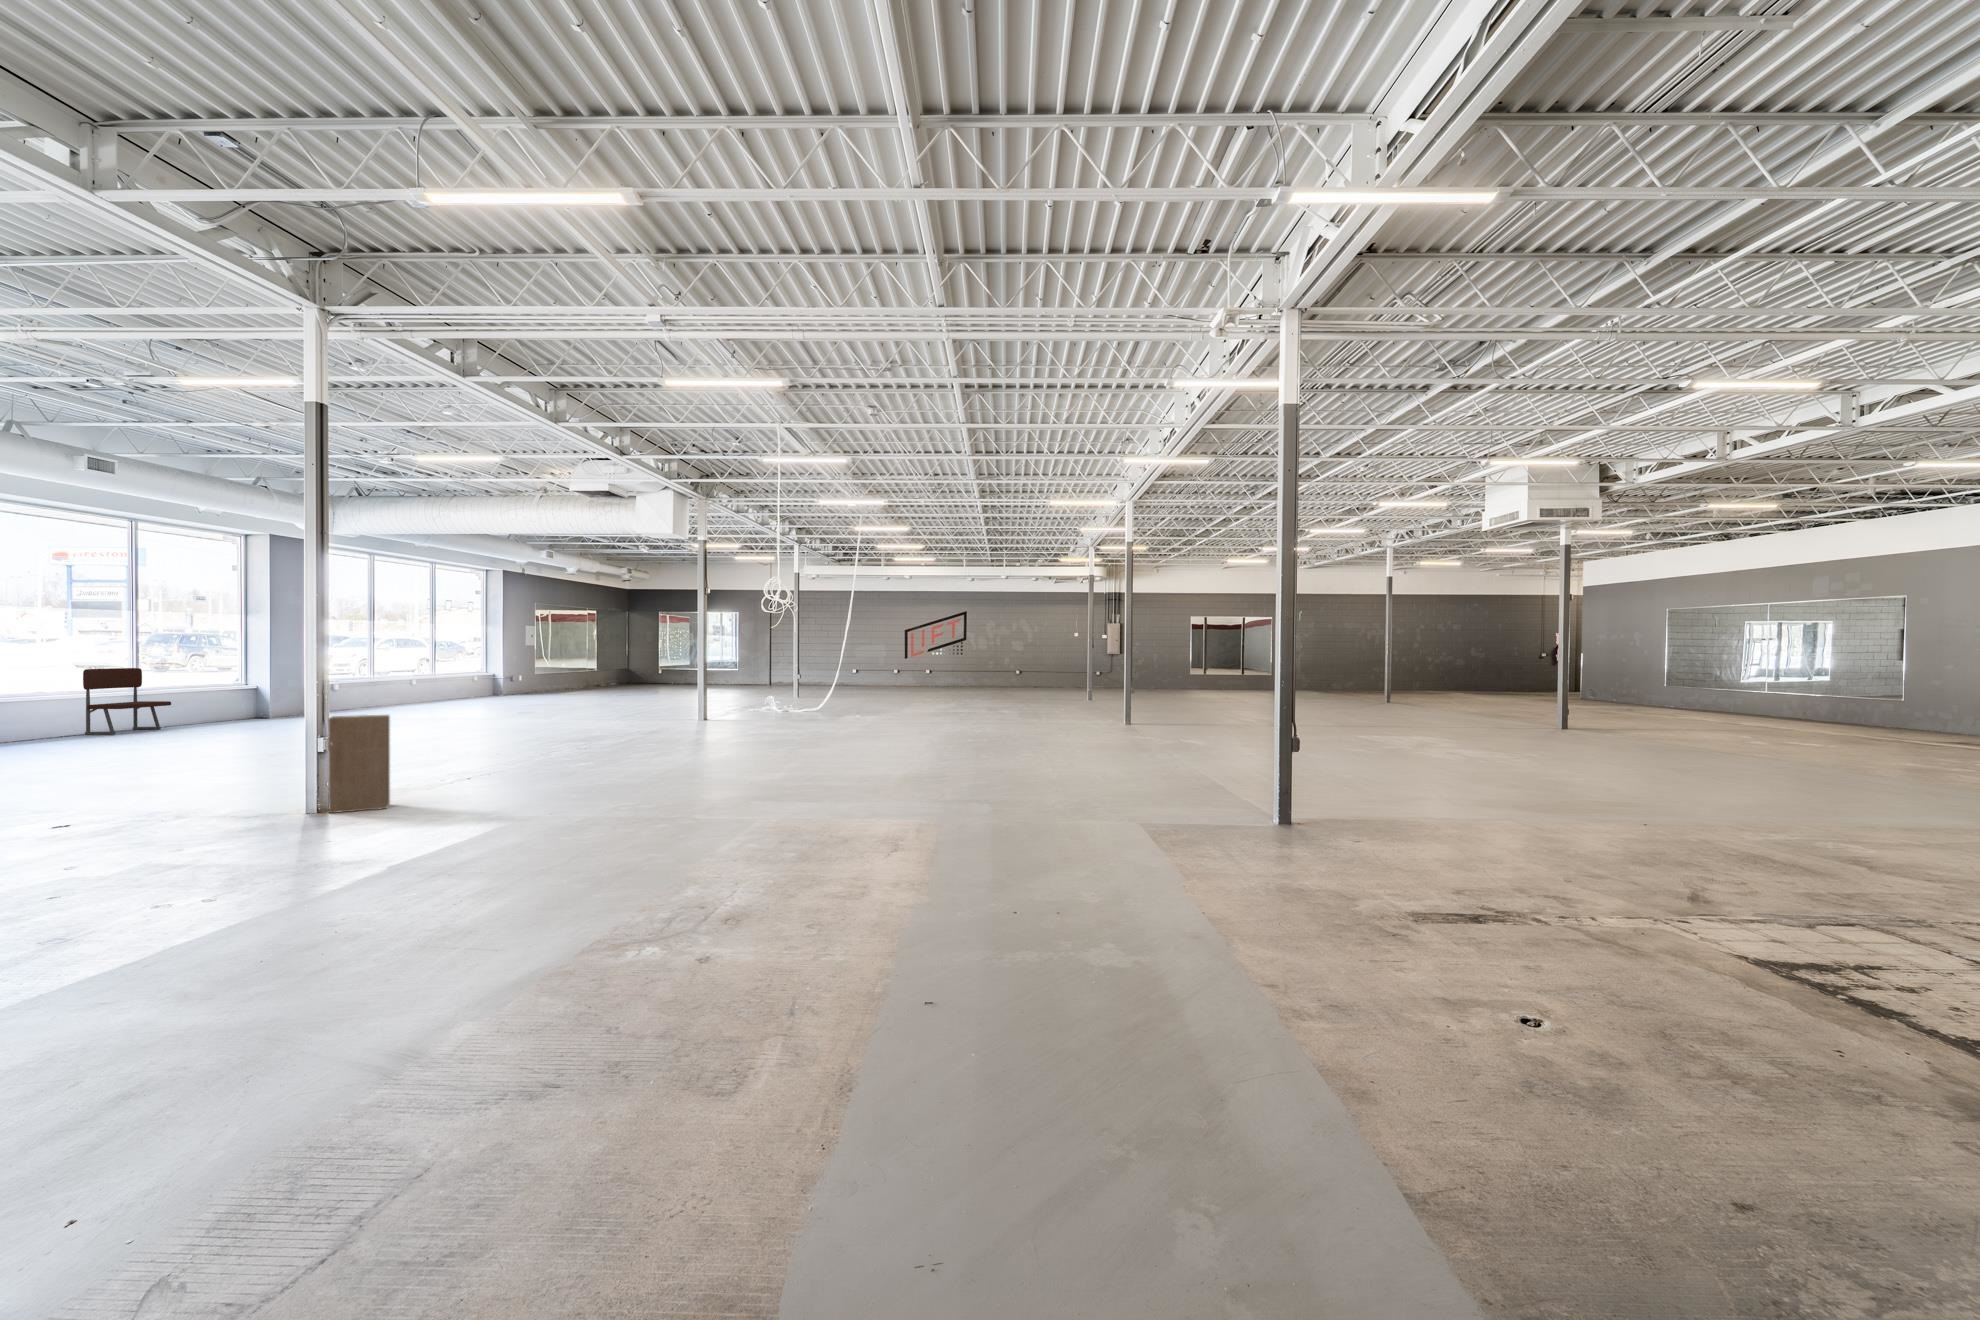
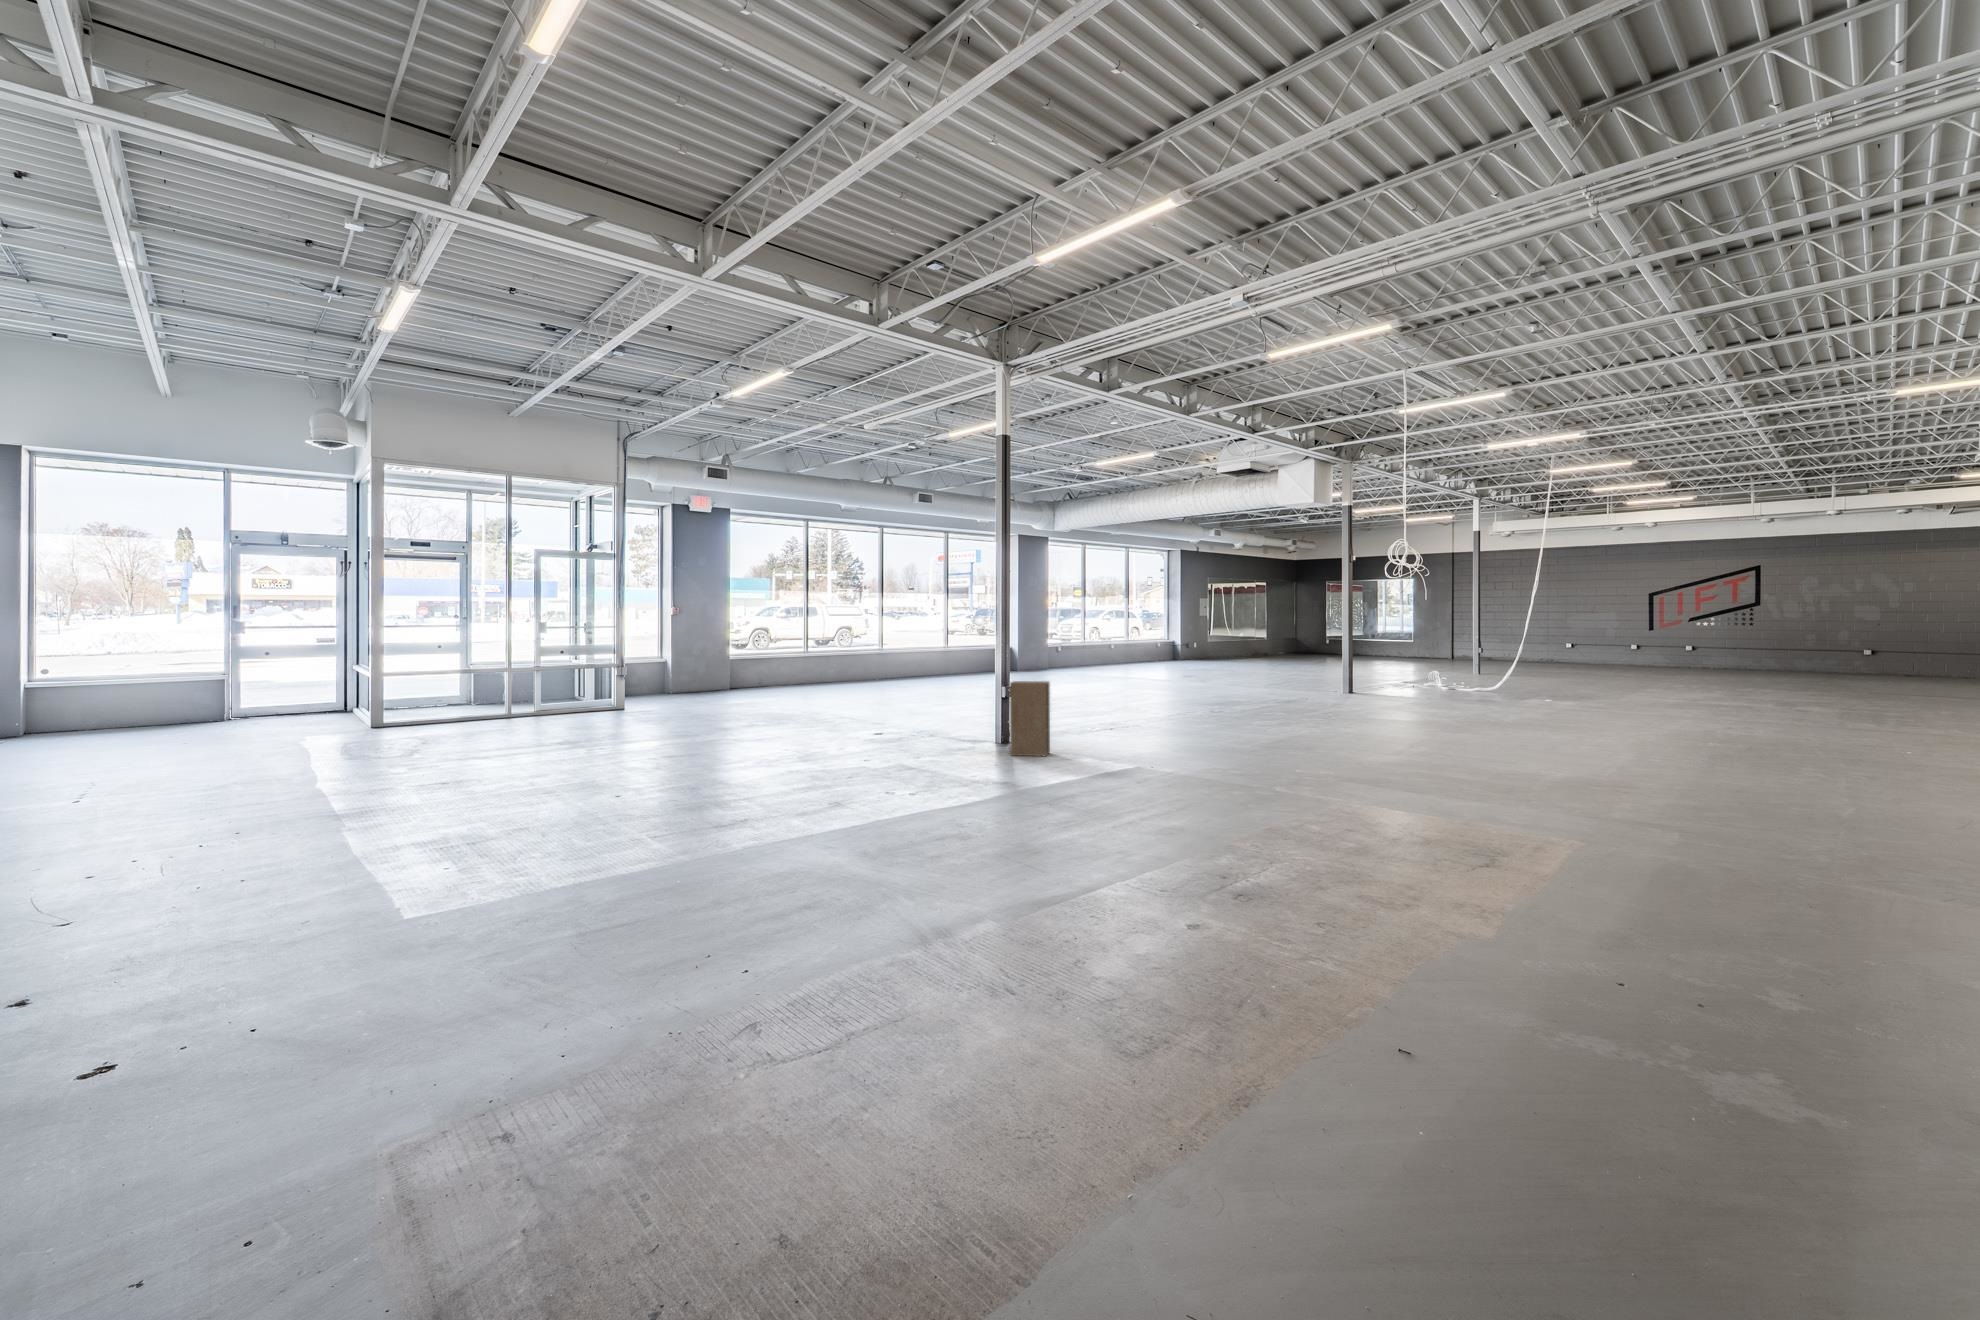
bench: present [83,668,171,735] -> none [919,640,962,686]

